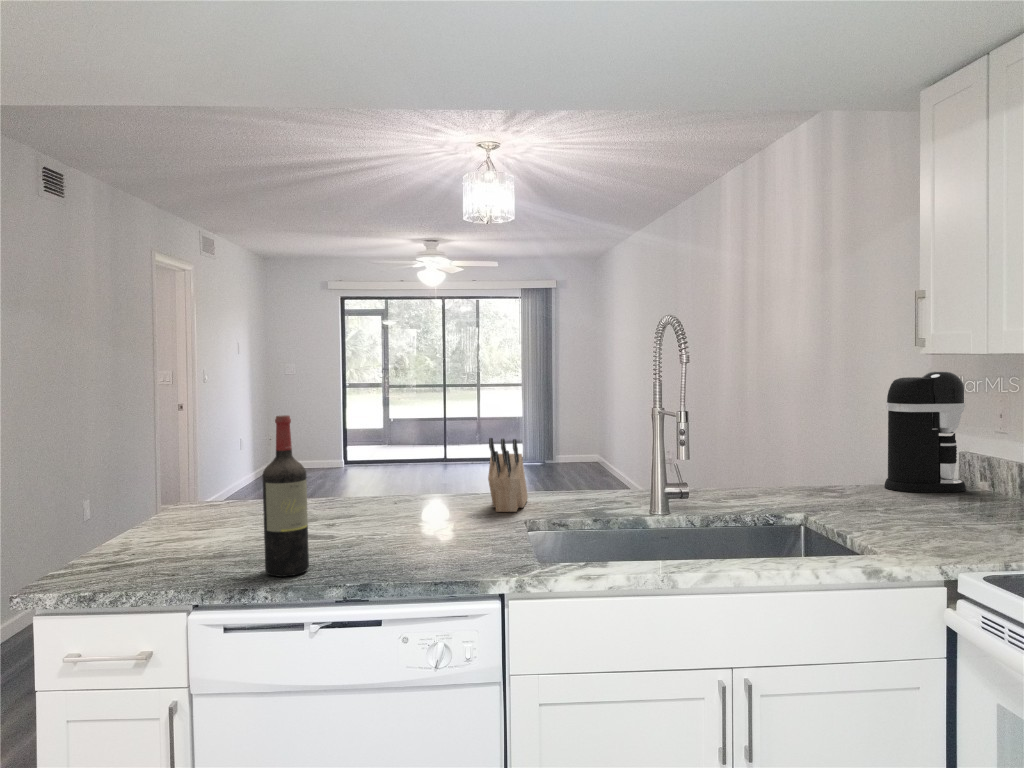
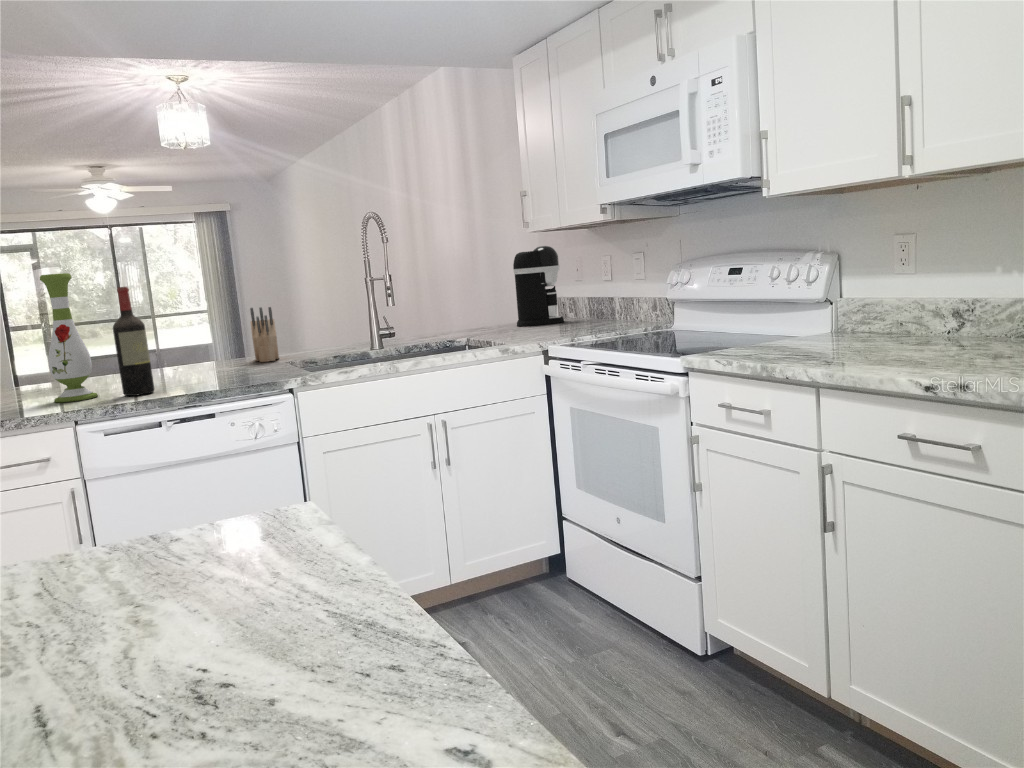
vase: none [188,388,246,569] -> present [40,273,98,403]

